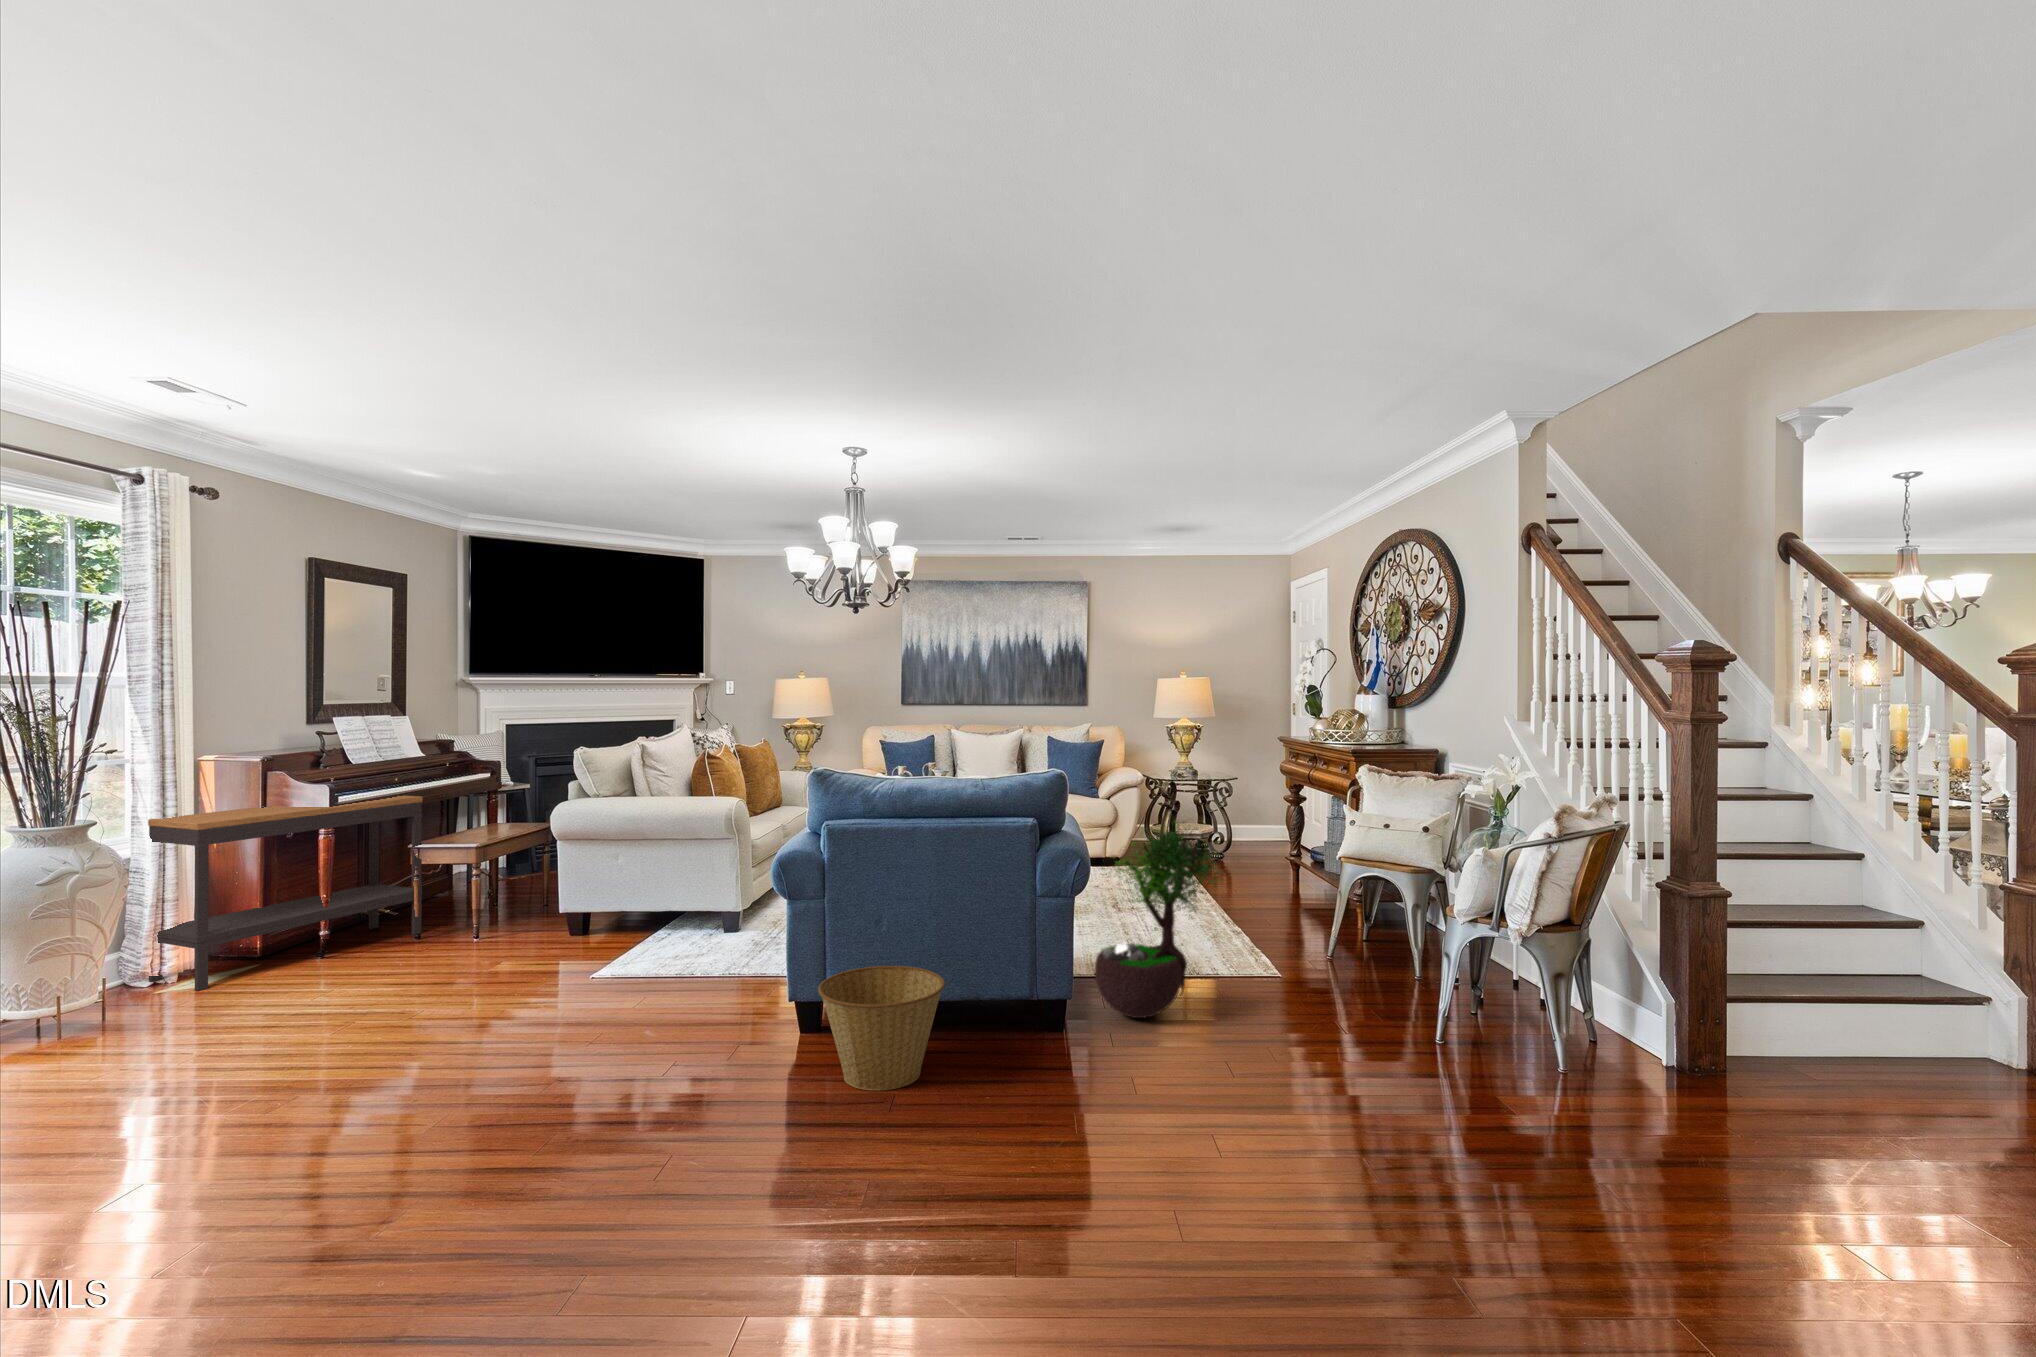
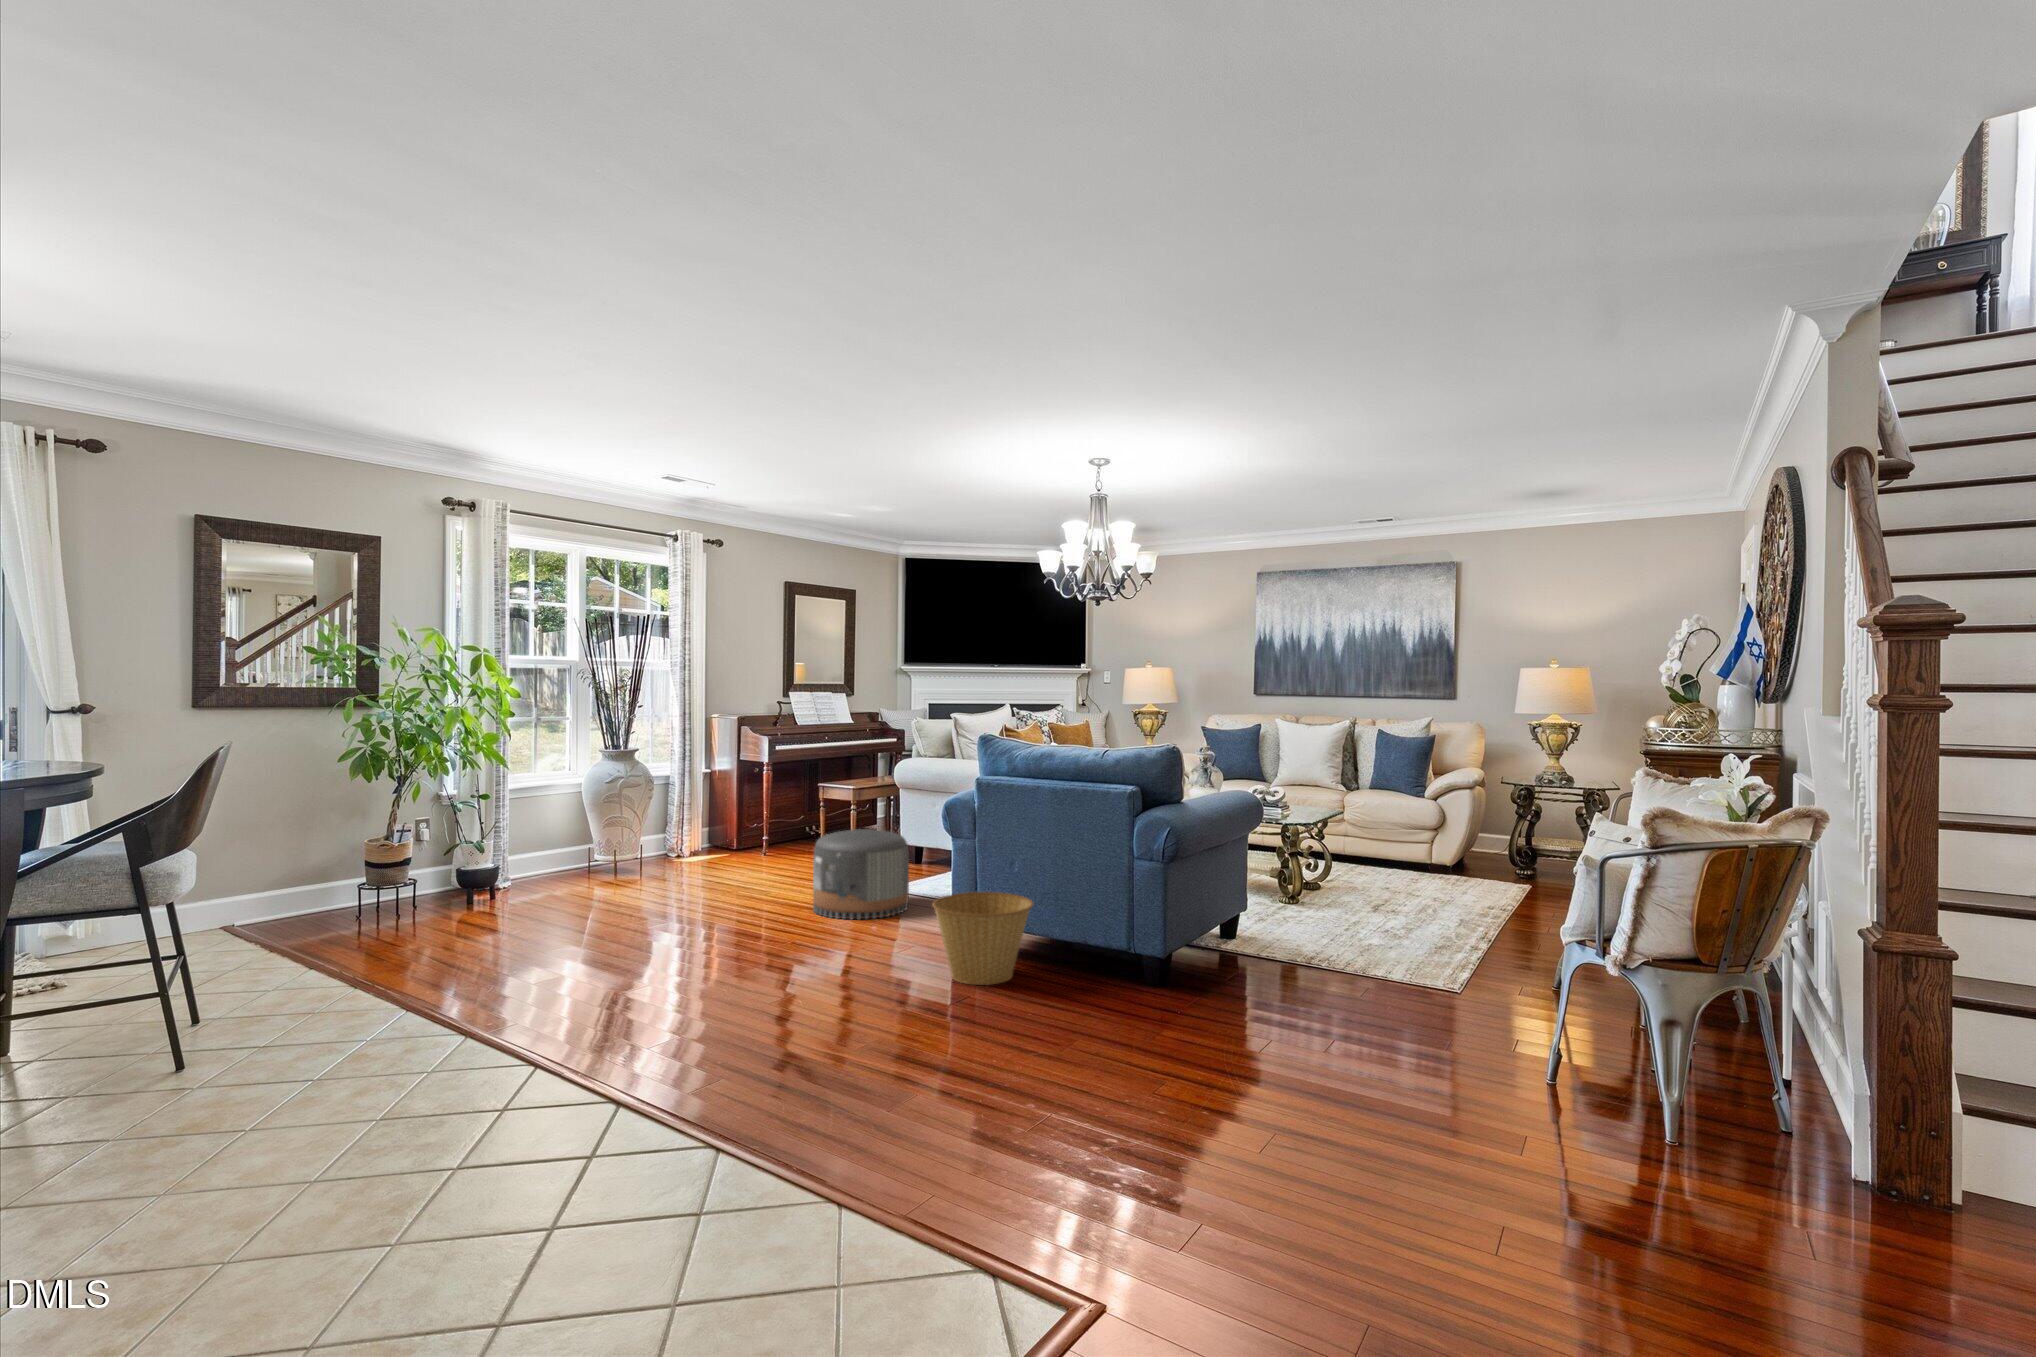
console table: present [148,795,423,991] -> none [673,747,831,863]
potted tree: present [1095,821,1218,1018] -> none [1203,789,1316,983]
pouf: none [521,904,661,1037] -> present [813,829,909,919]

